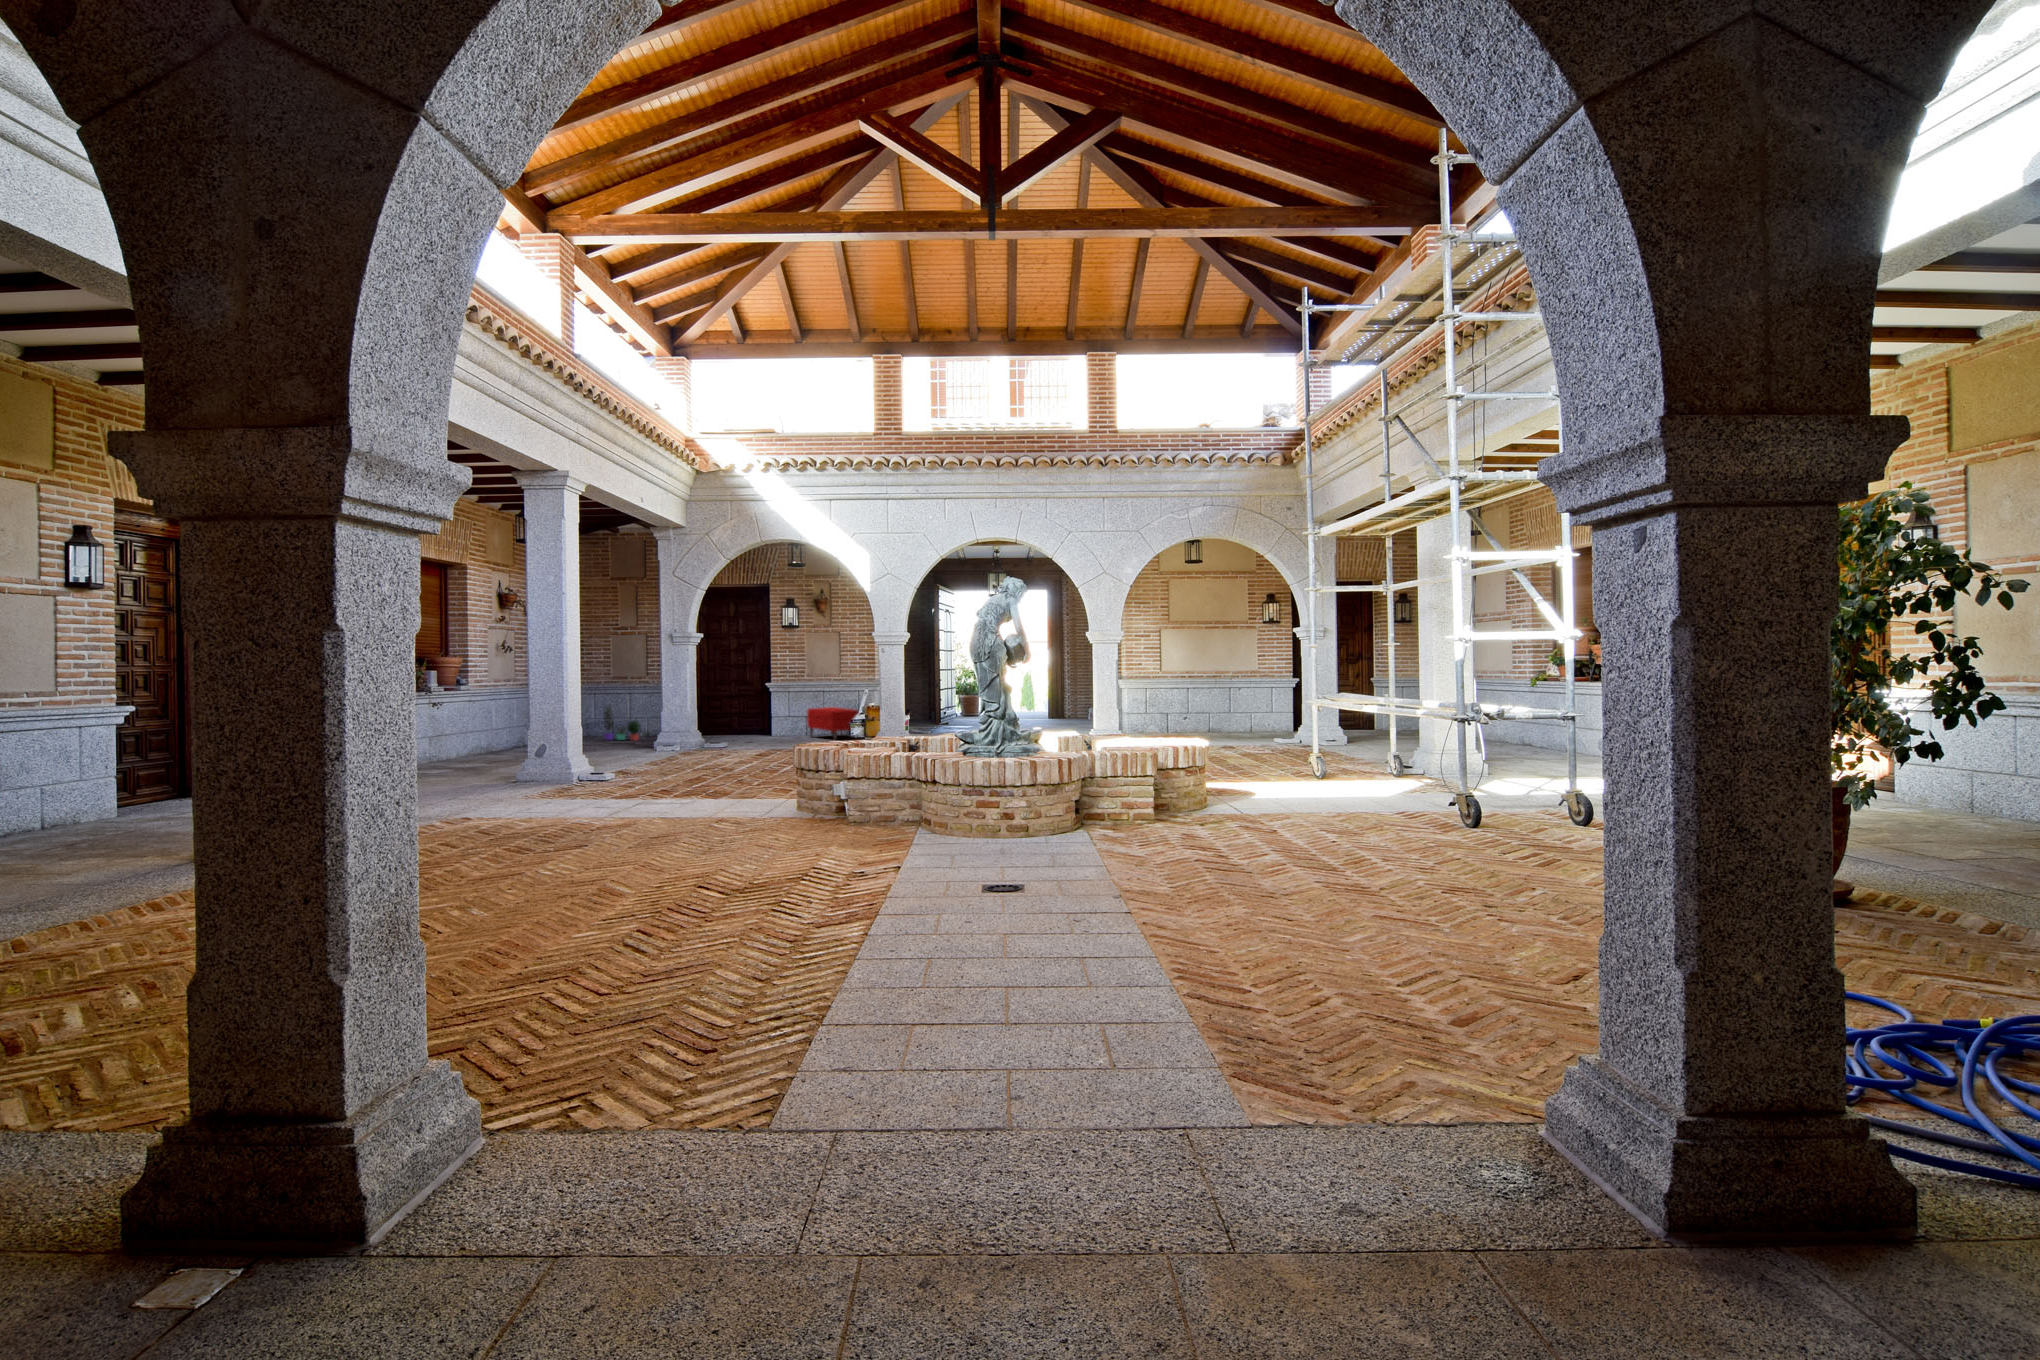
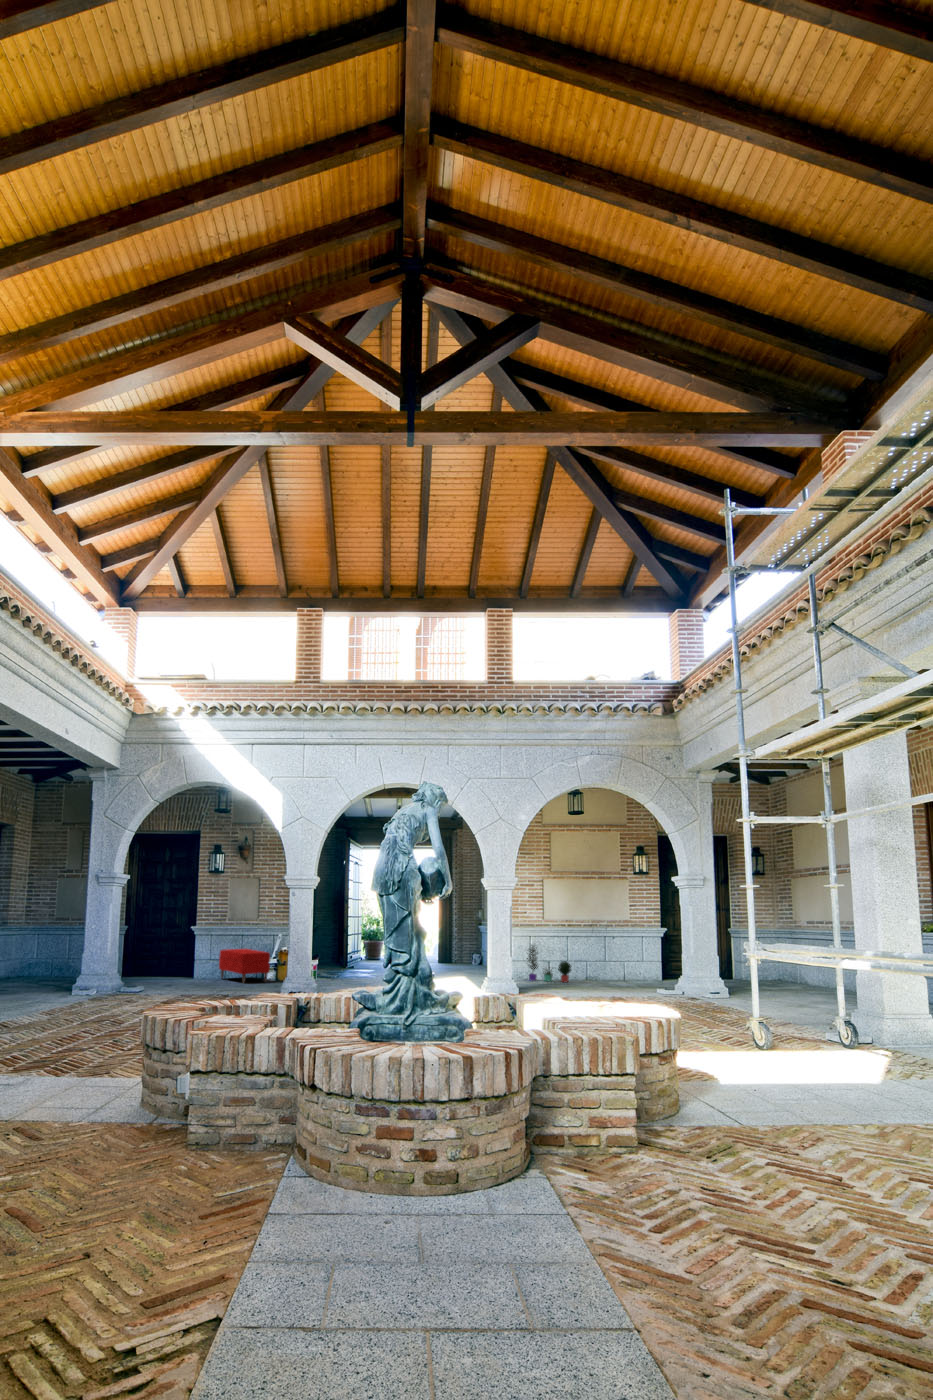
potted plant: present [602,707,640,741] -> present [527,945,572,982]

